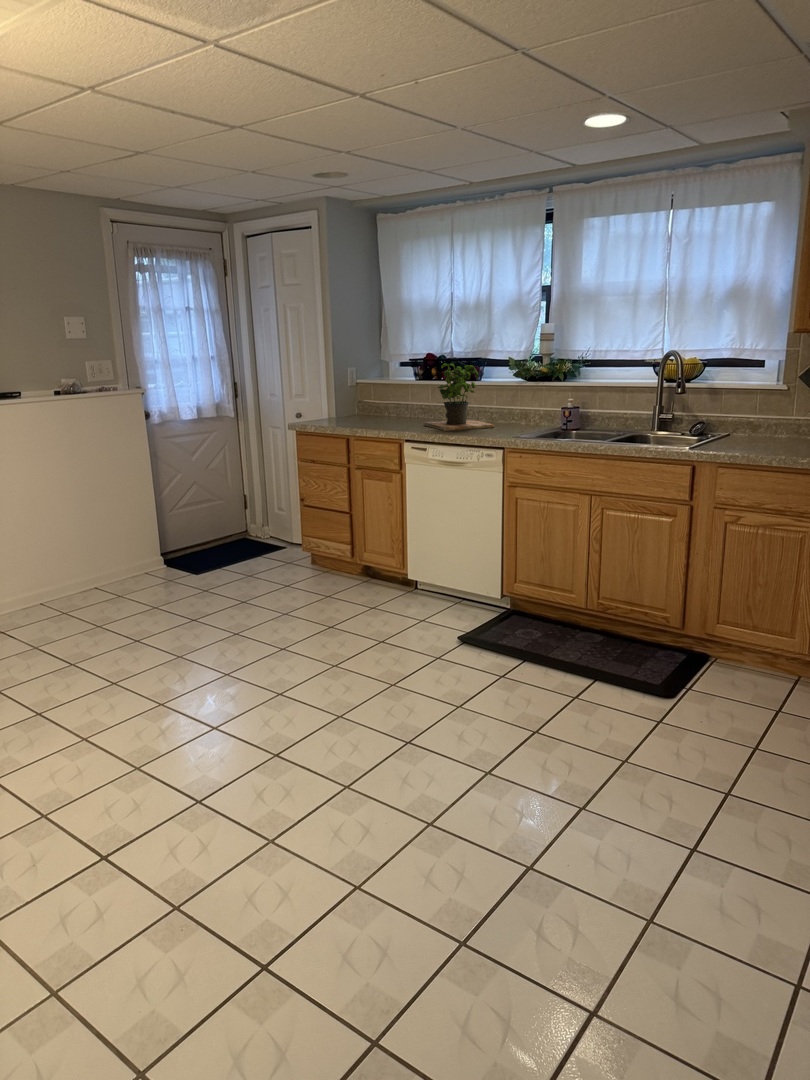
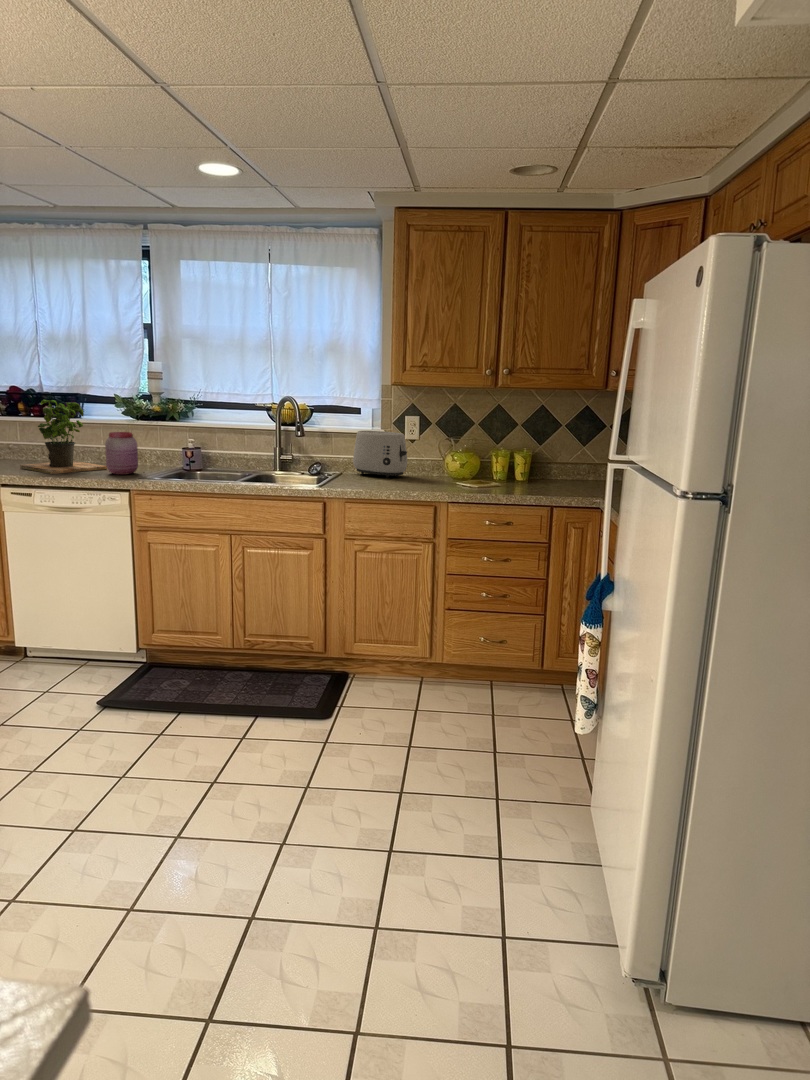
toaster: none [743,388,808,442] -> present [353,431,407,478]
jar: none [491,392,519,433] -> present [105,432,138,475]

